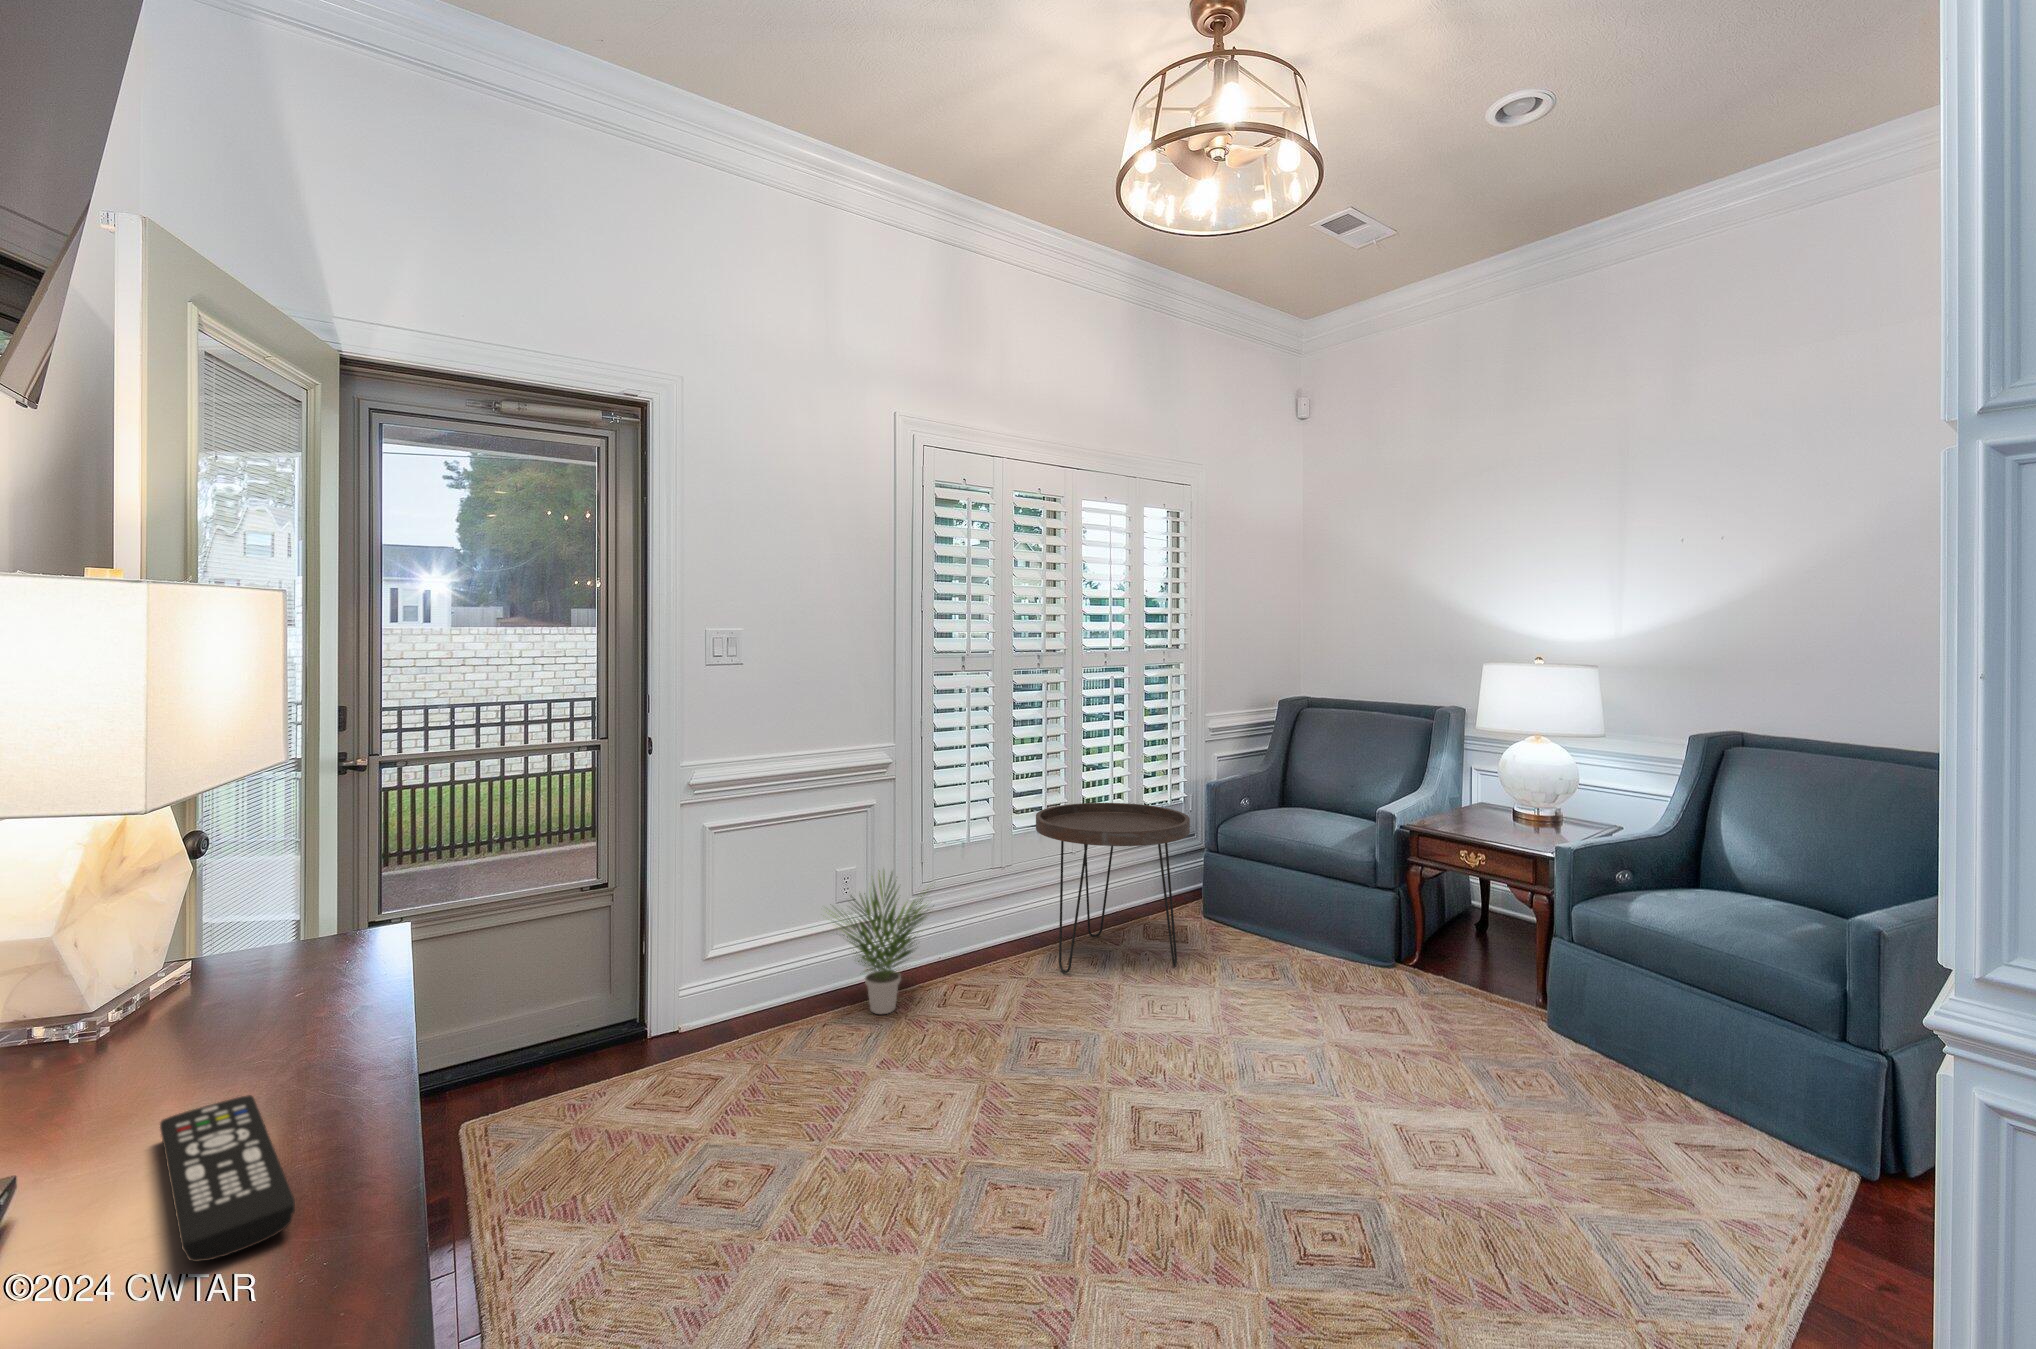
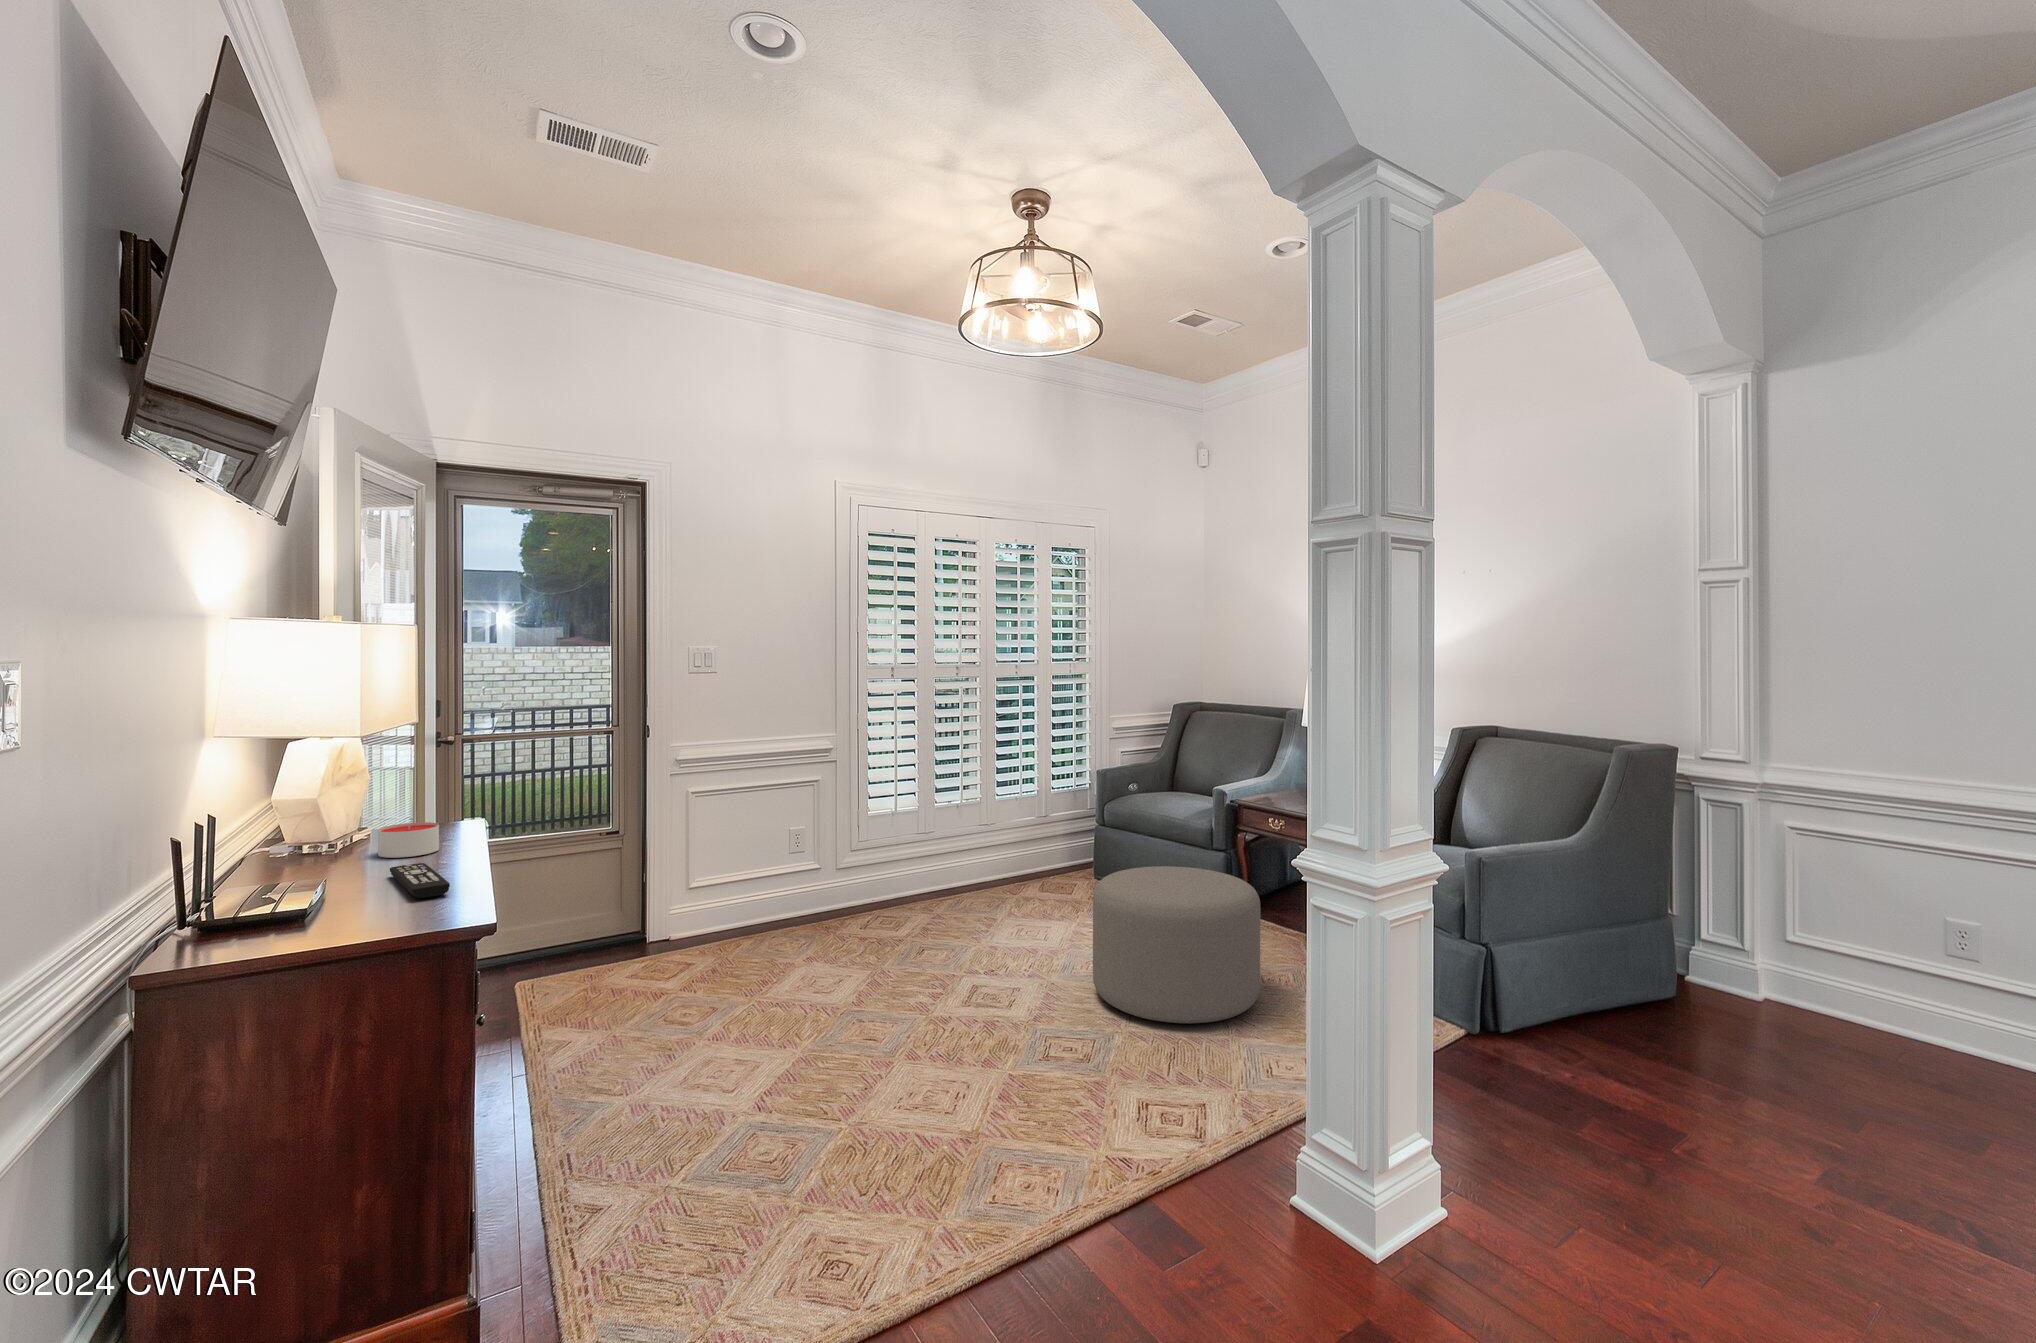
side table: present [1036,803,1190,973] -> none [949,781,1069,910]
potted plant: present [836,870,934,1014] -> none [773,825,860,932]
ottoman: none [1303,930,1561,1178] -> present [1093,866,1261,1023]
candle: none [162,964,304,1059] -> present [378,822,439,858]

